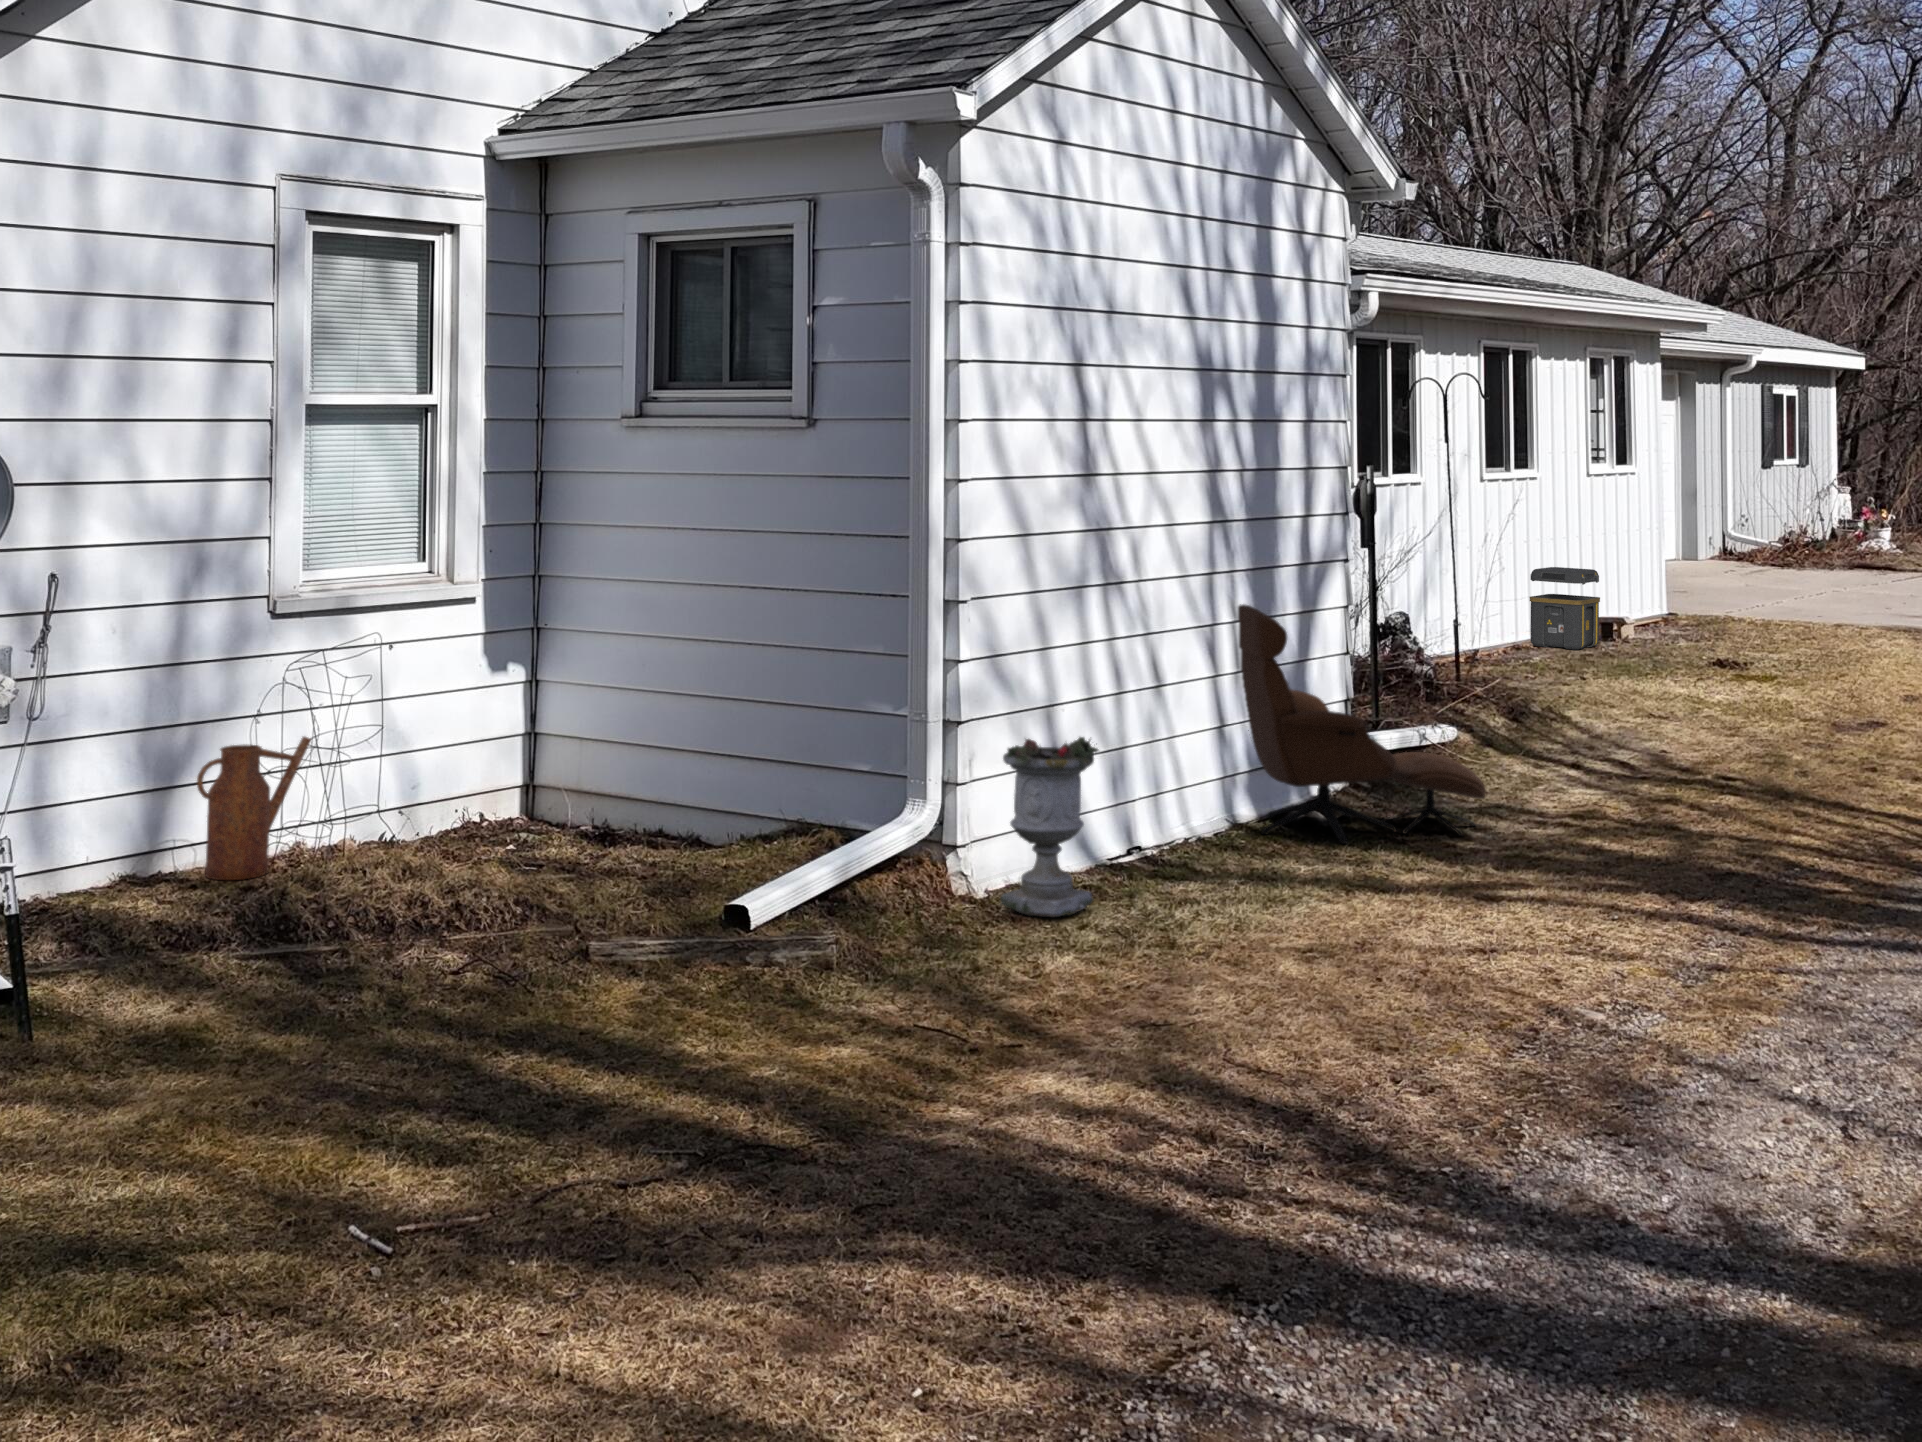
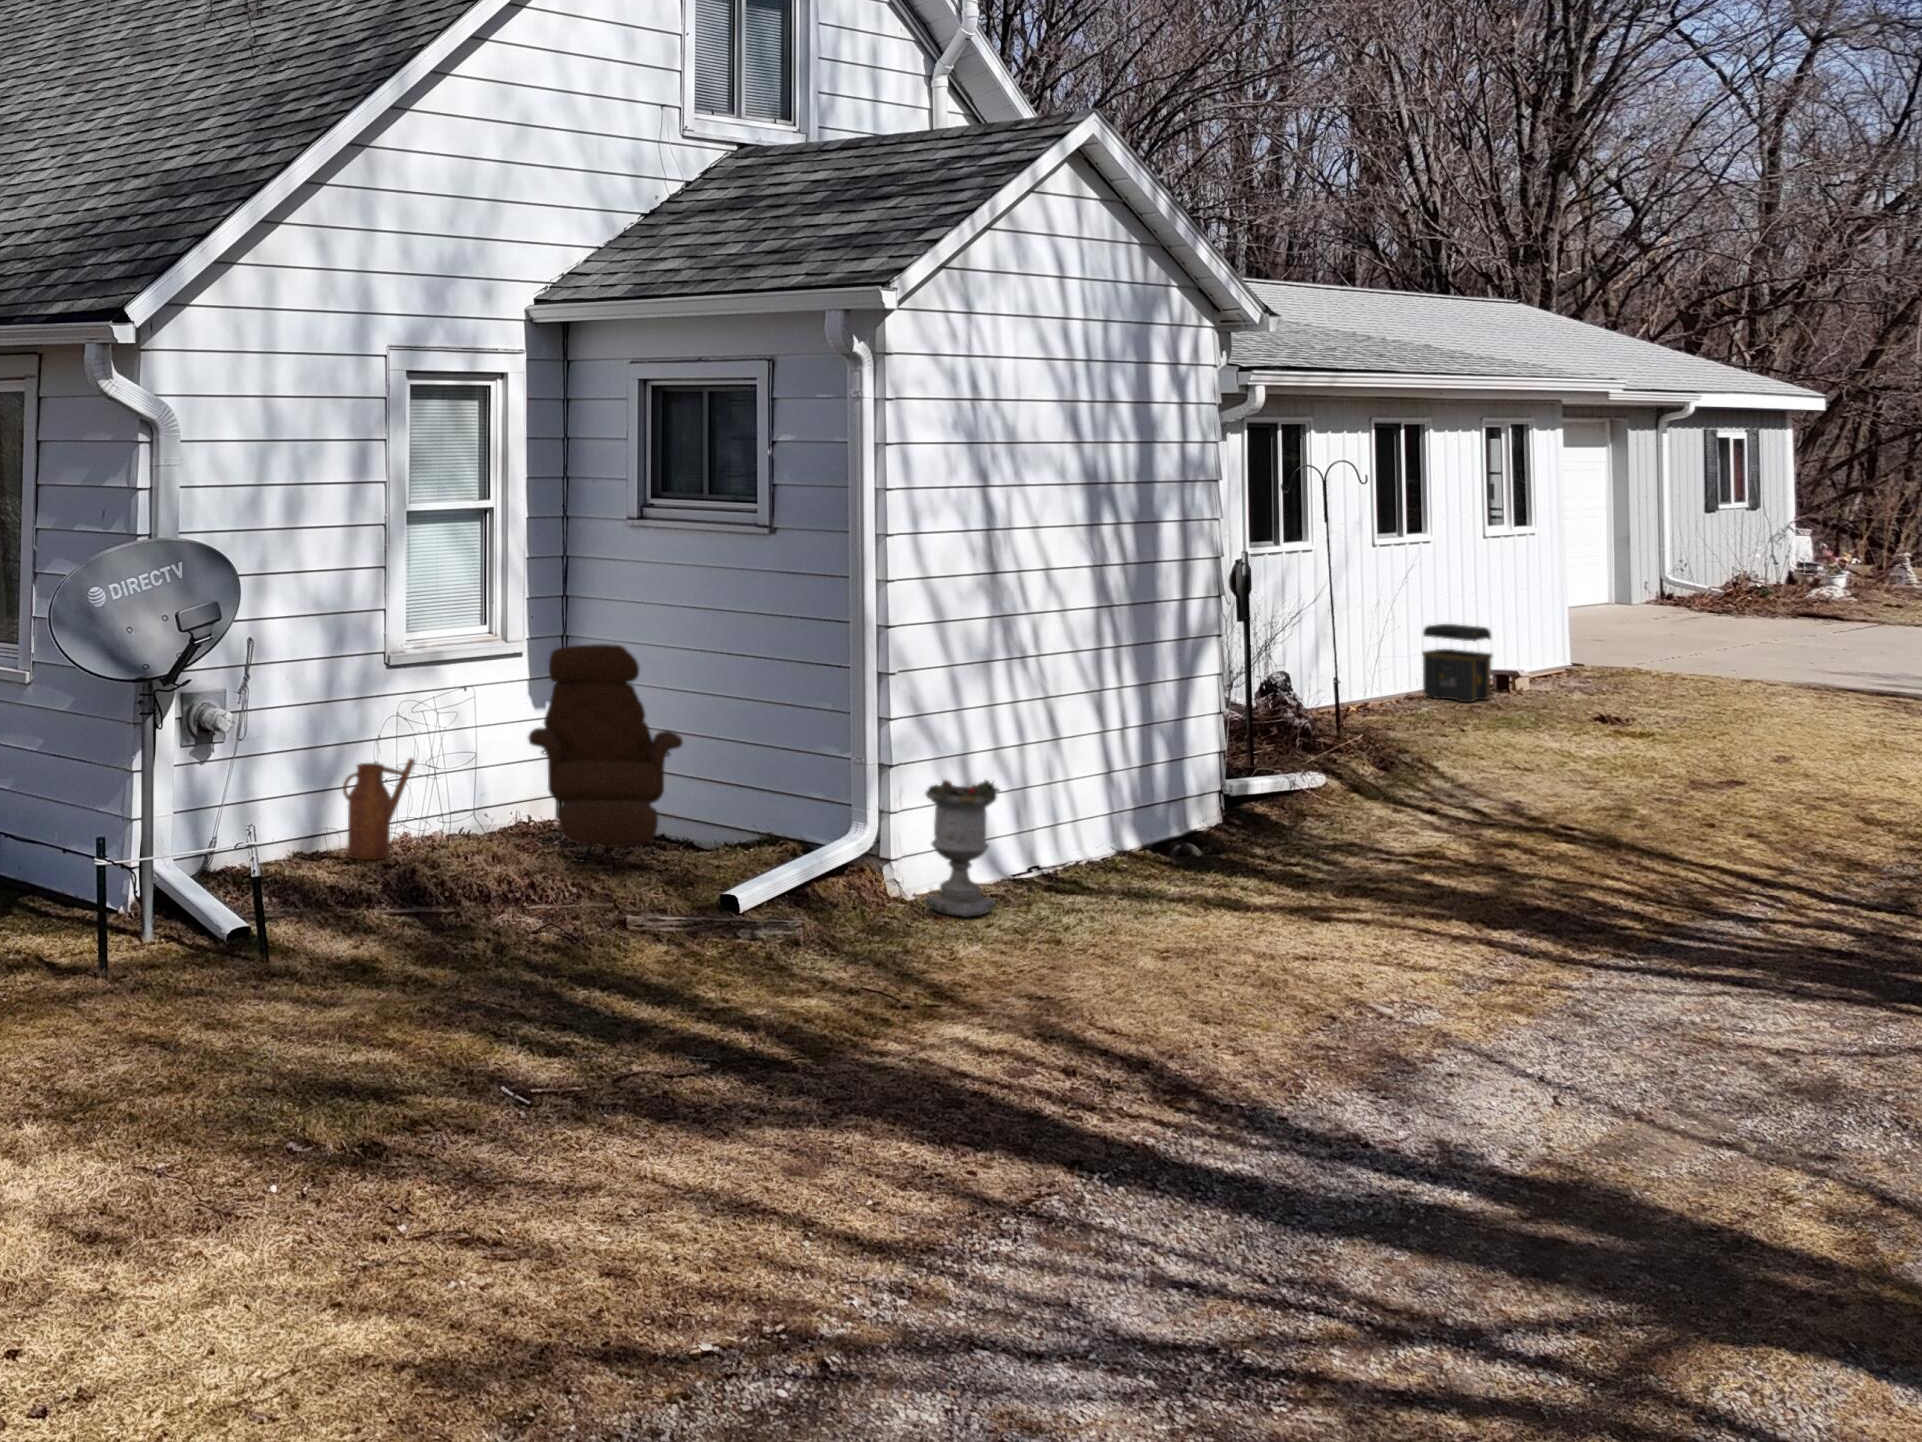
lounge chair: present [1238,604,1485,844] -> present [528,644,683,876]

